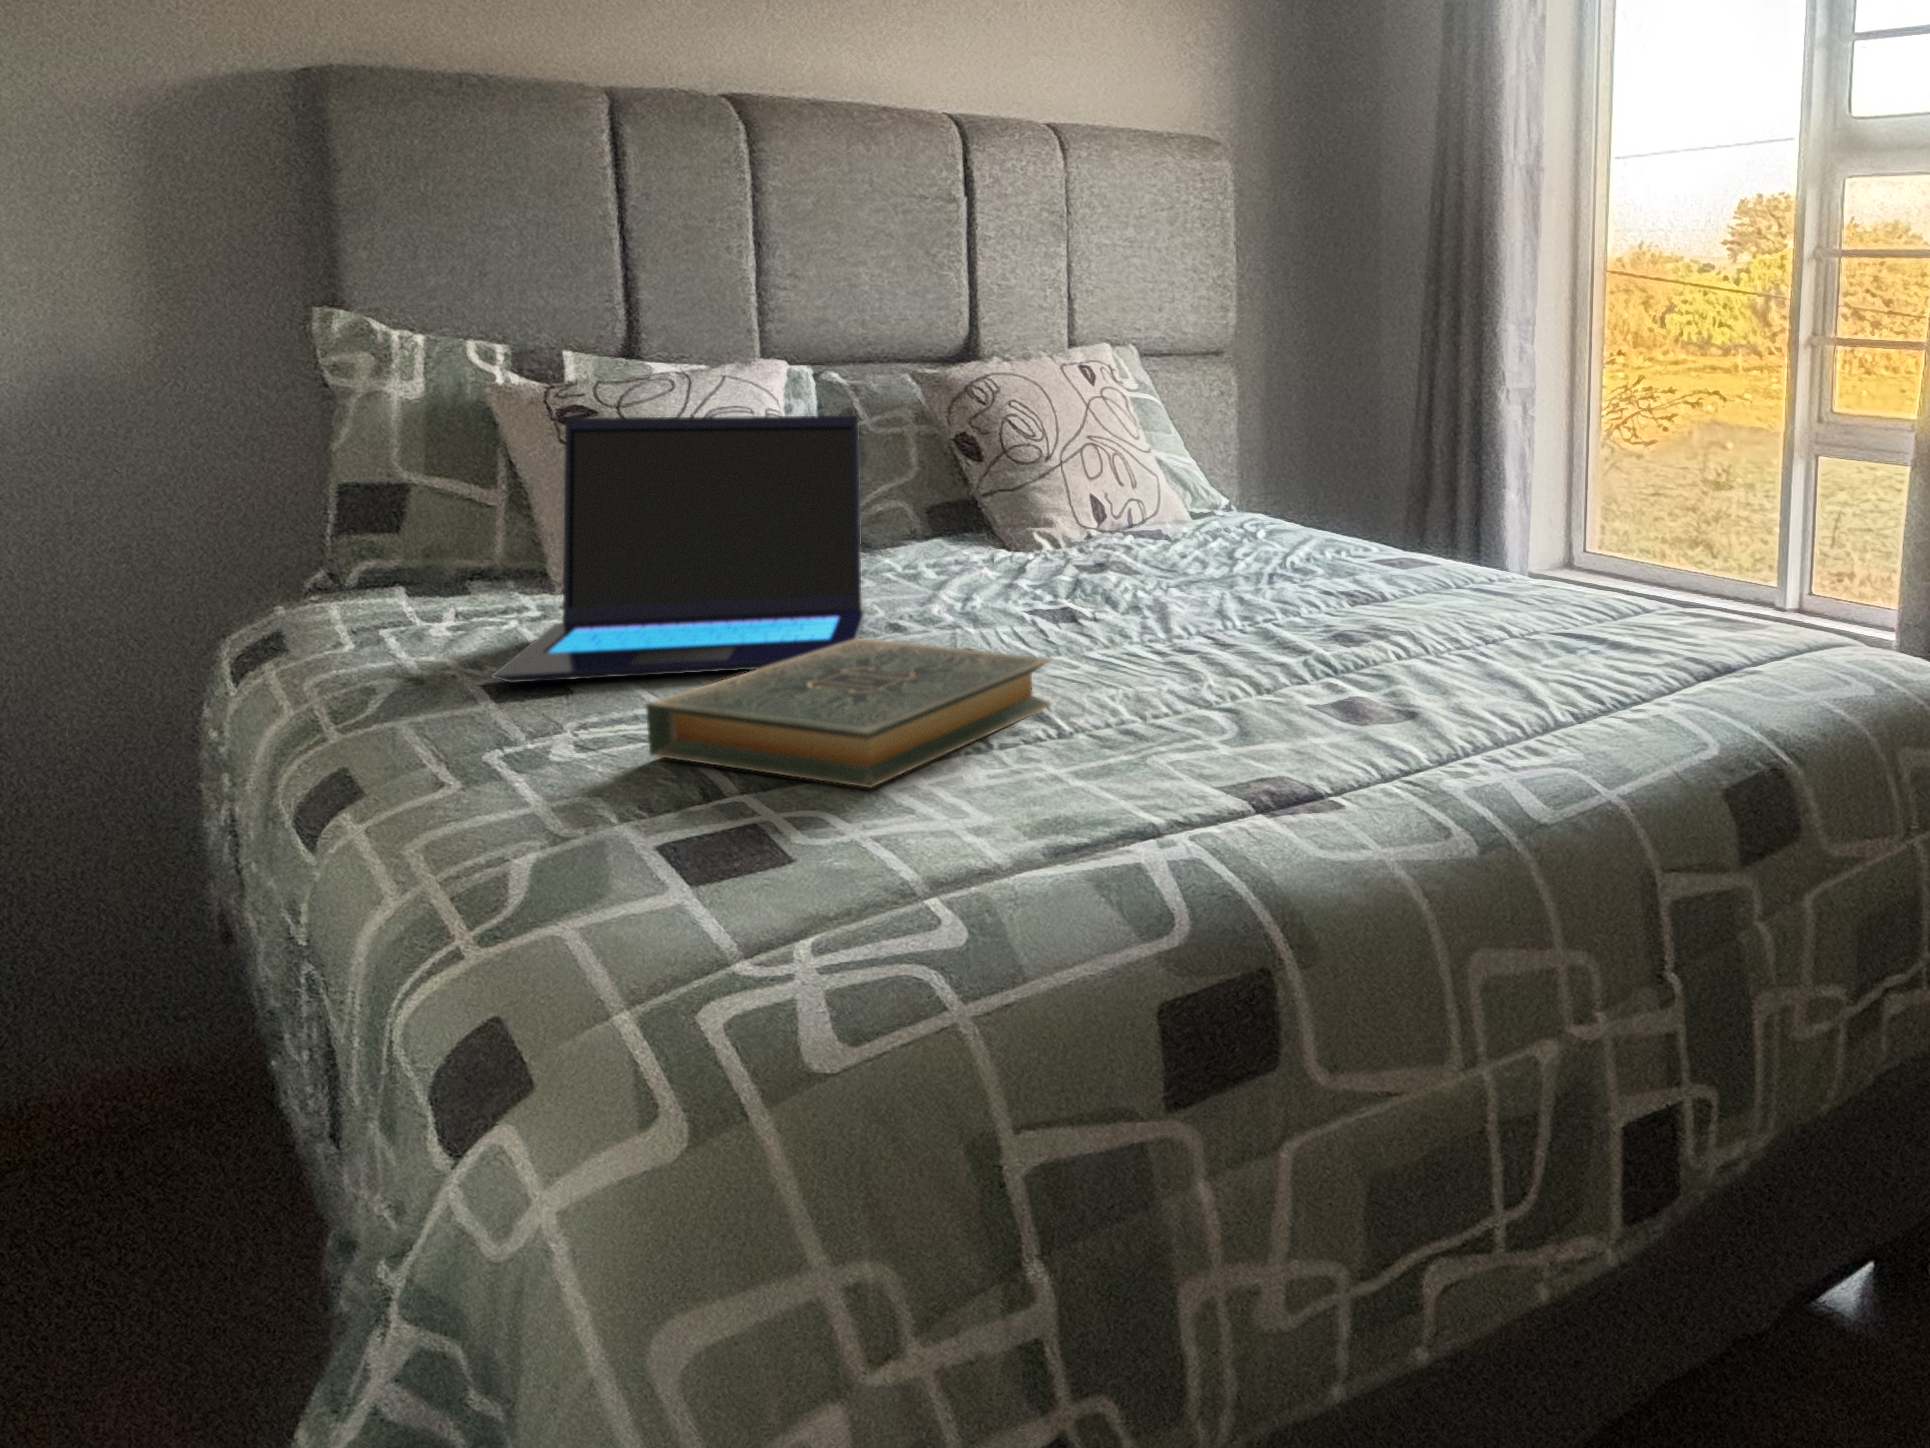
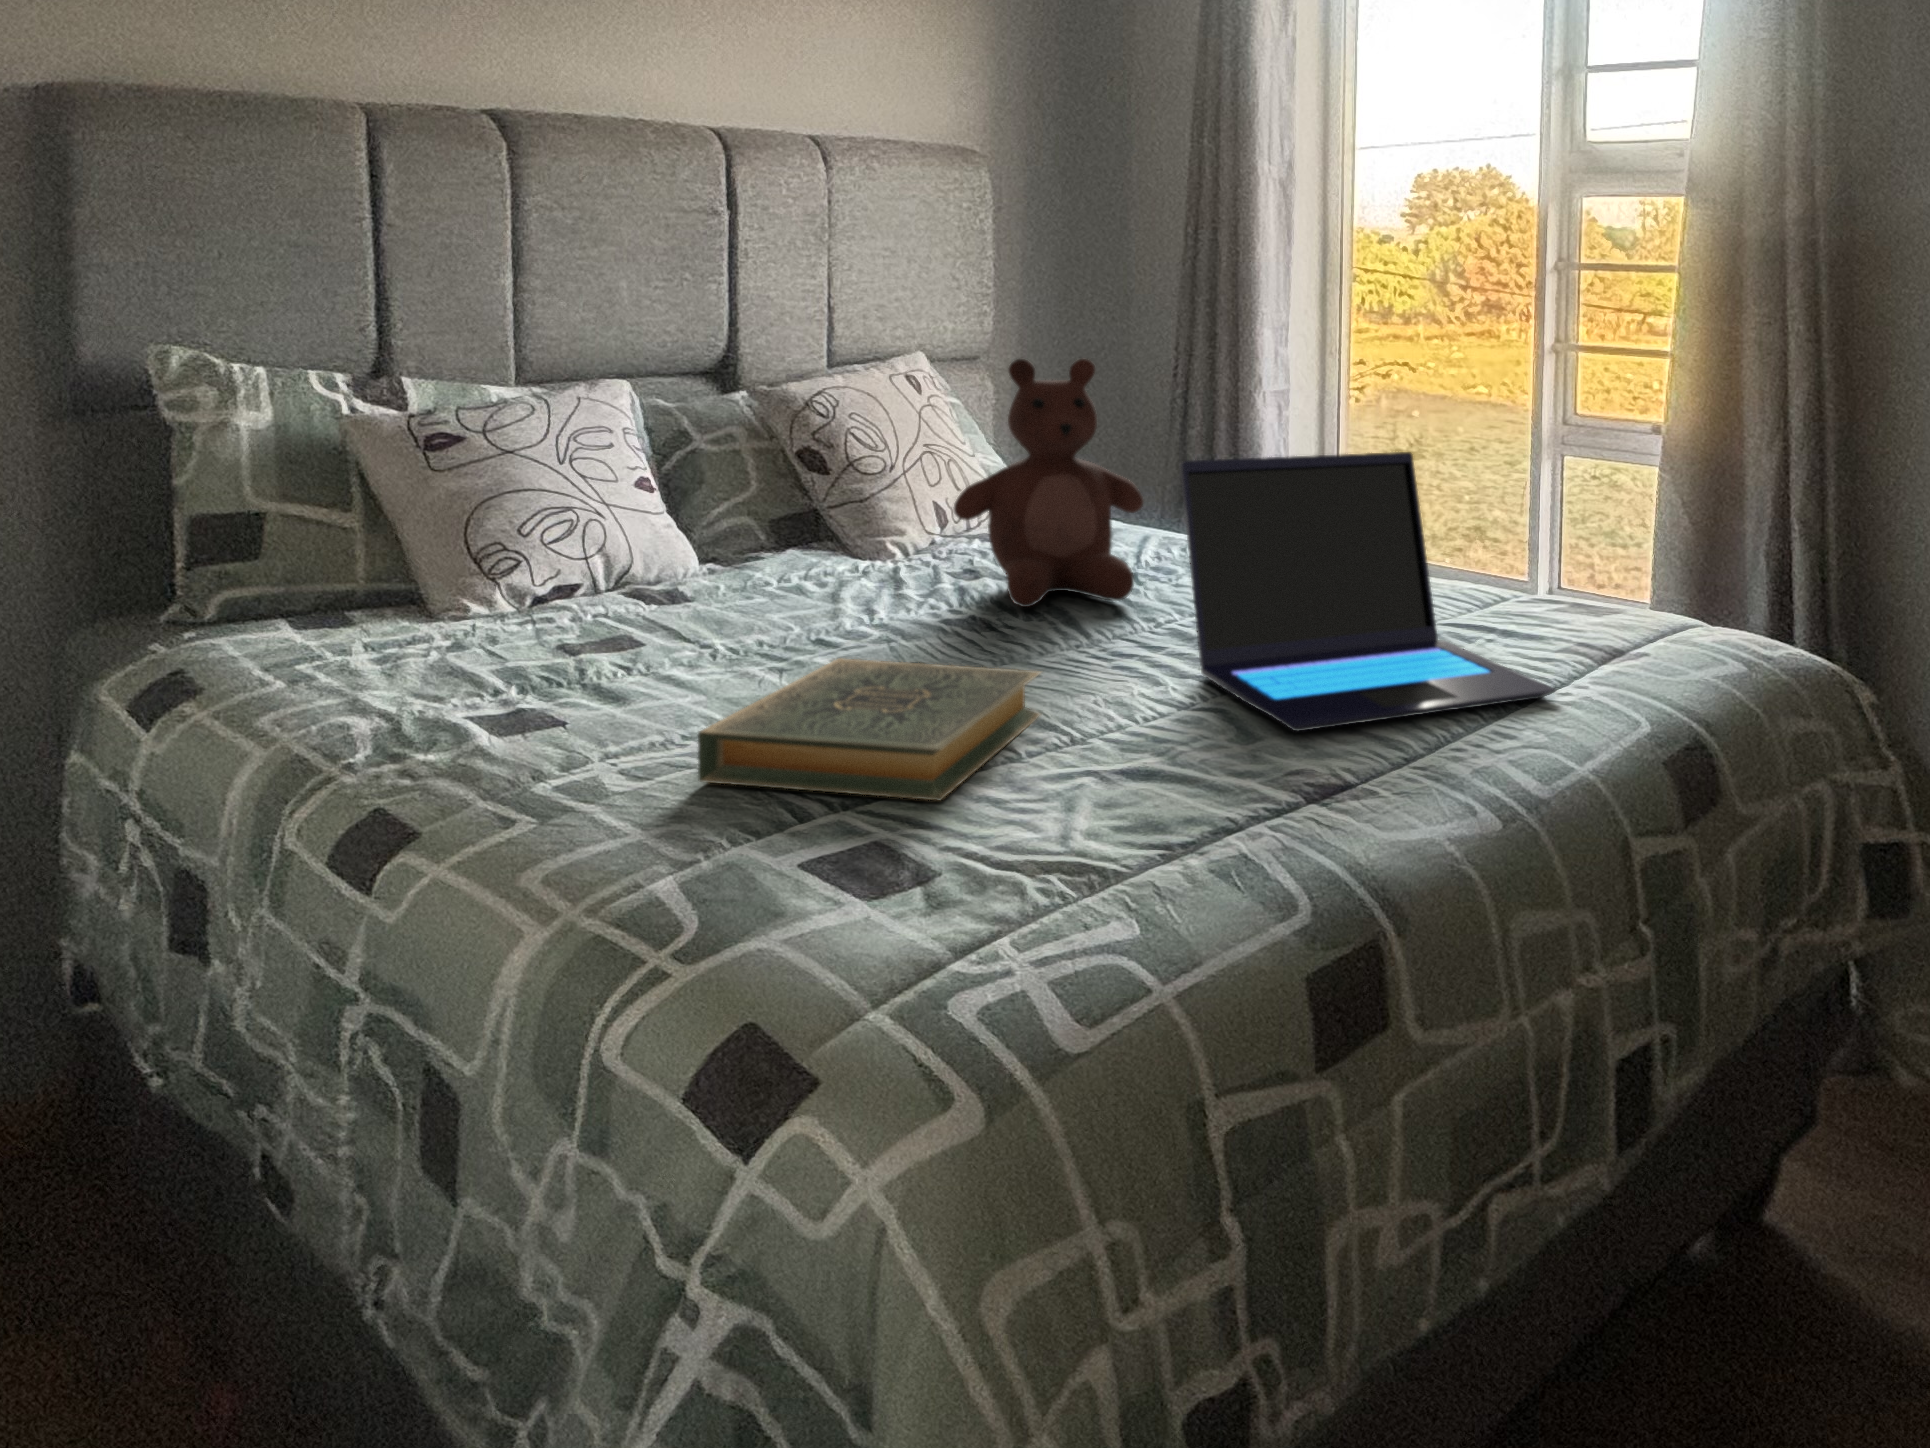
teddy bear: none [1060,335,1266,597] -> present [953,359,1143,607]
laptop: present [492,416,865,683] -> present [1180,452,1555,731]

